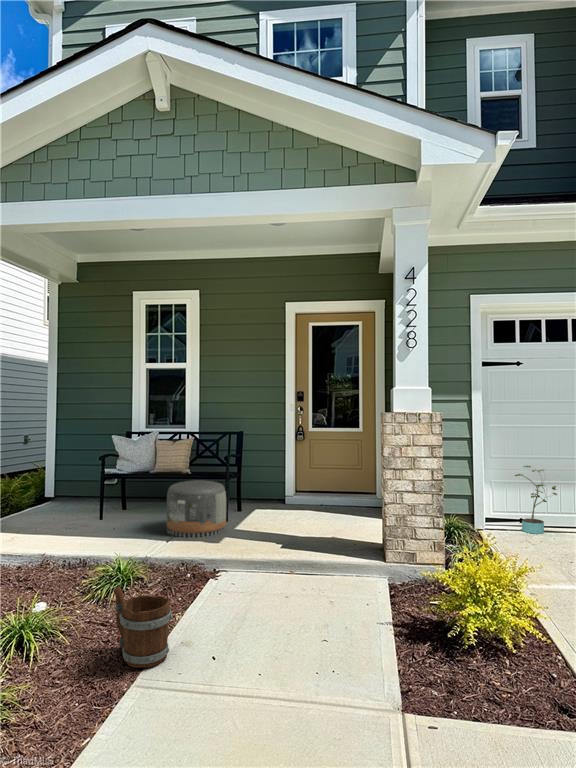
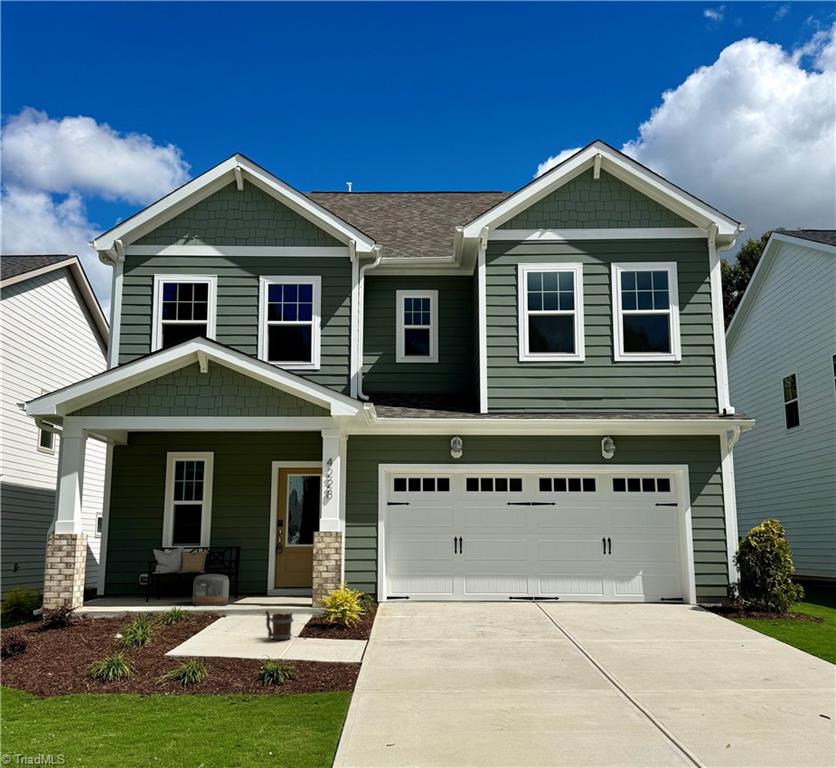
potted plant: present [515,466,557,534] -> none [402,564,424,604]
bucket: present [114,587,173,668] -> present [265,611,293,640]

